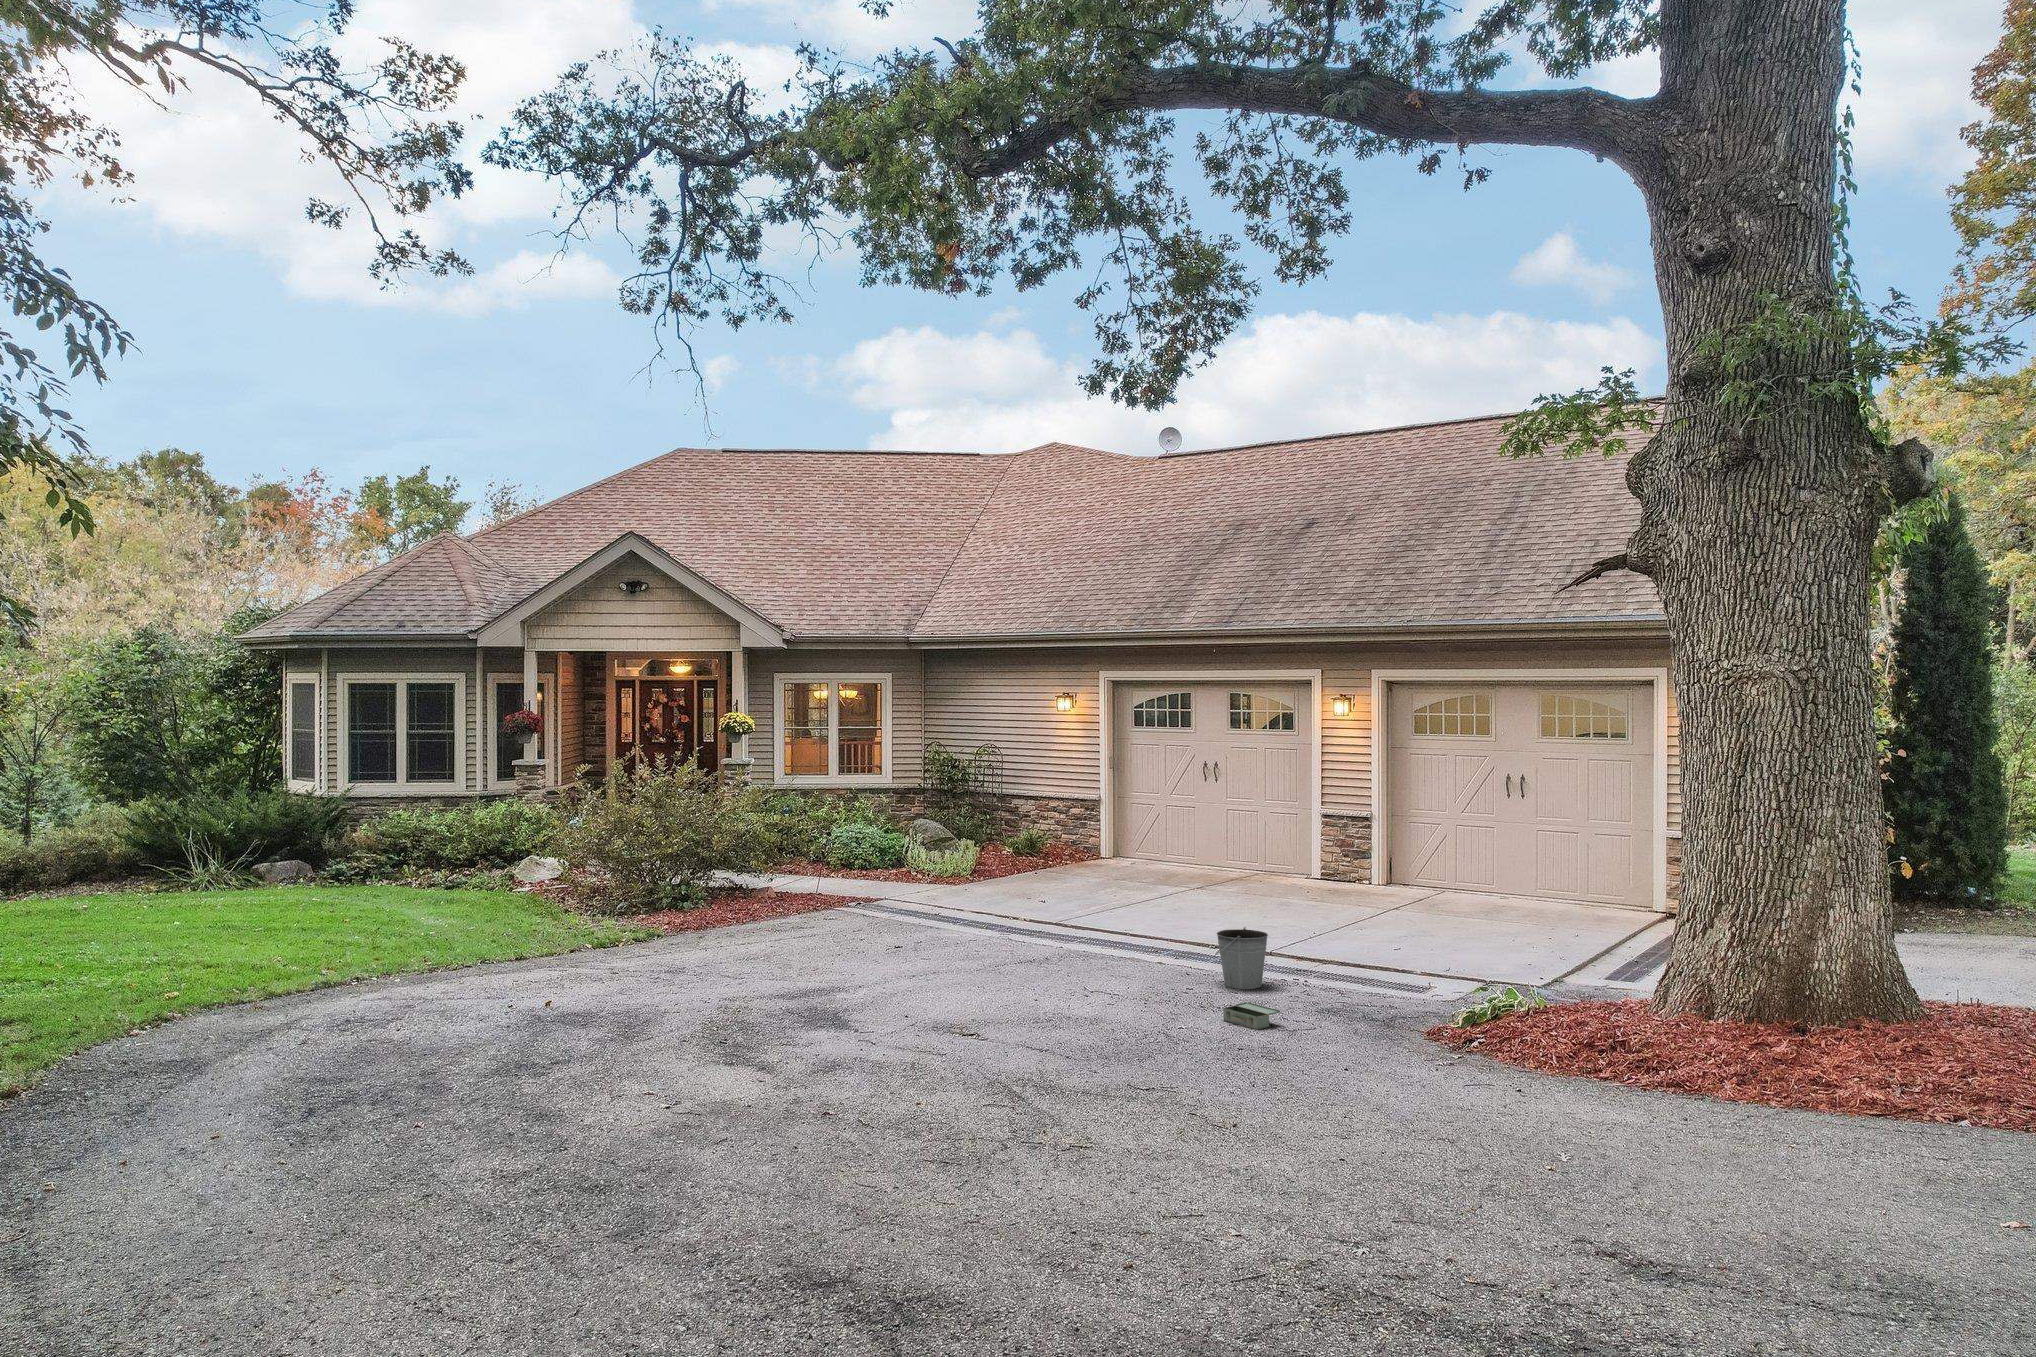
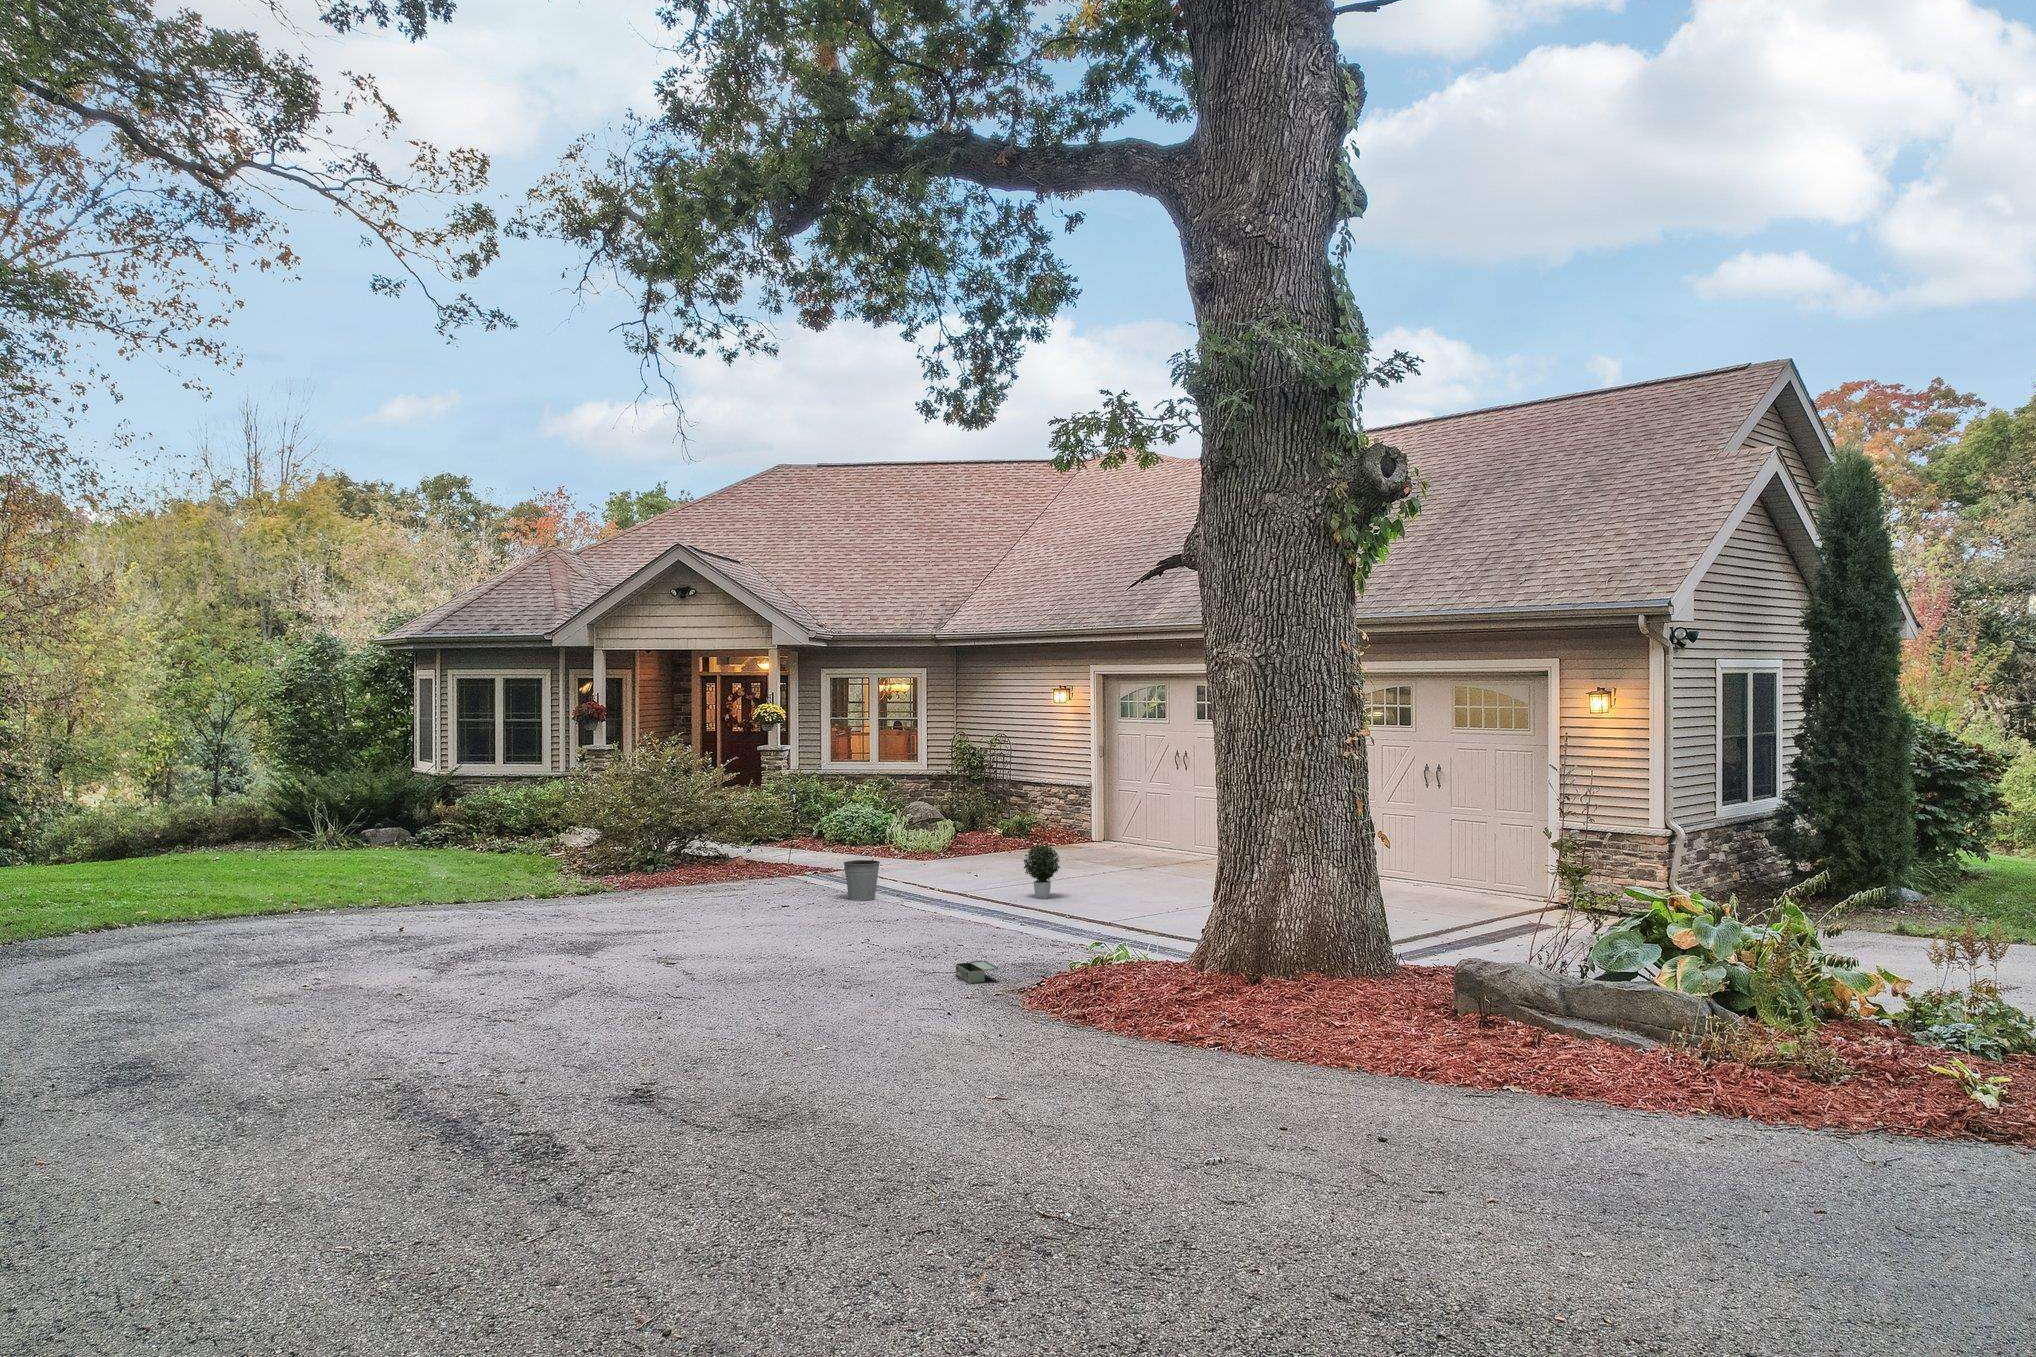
potted plant: none [1116,866,1157,924] -> present [1024,845,1060,899]
bucket: present [1215,927,1268,989] -> present [842,859,880,901]

